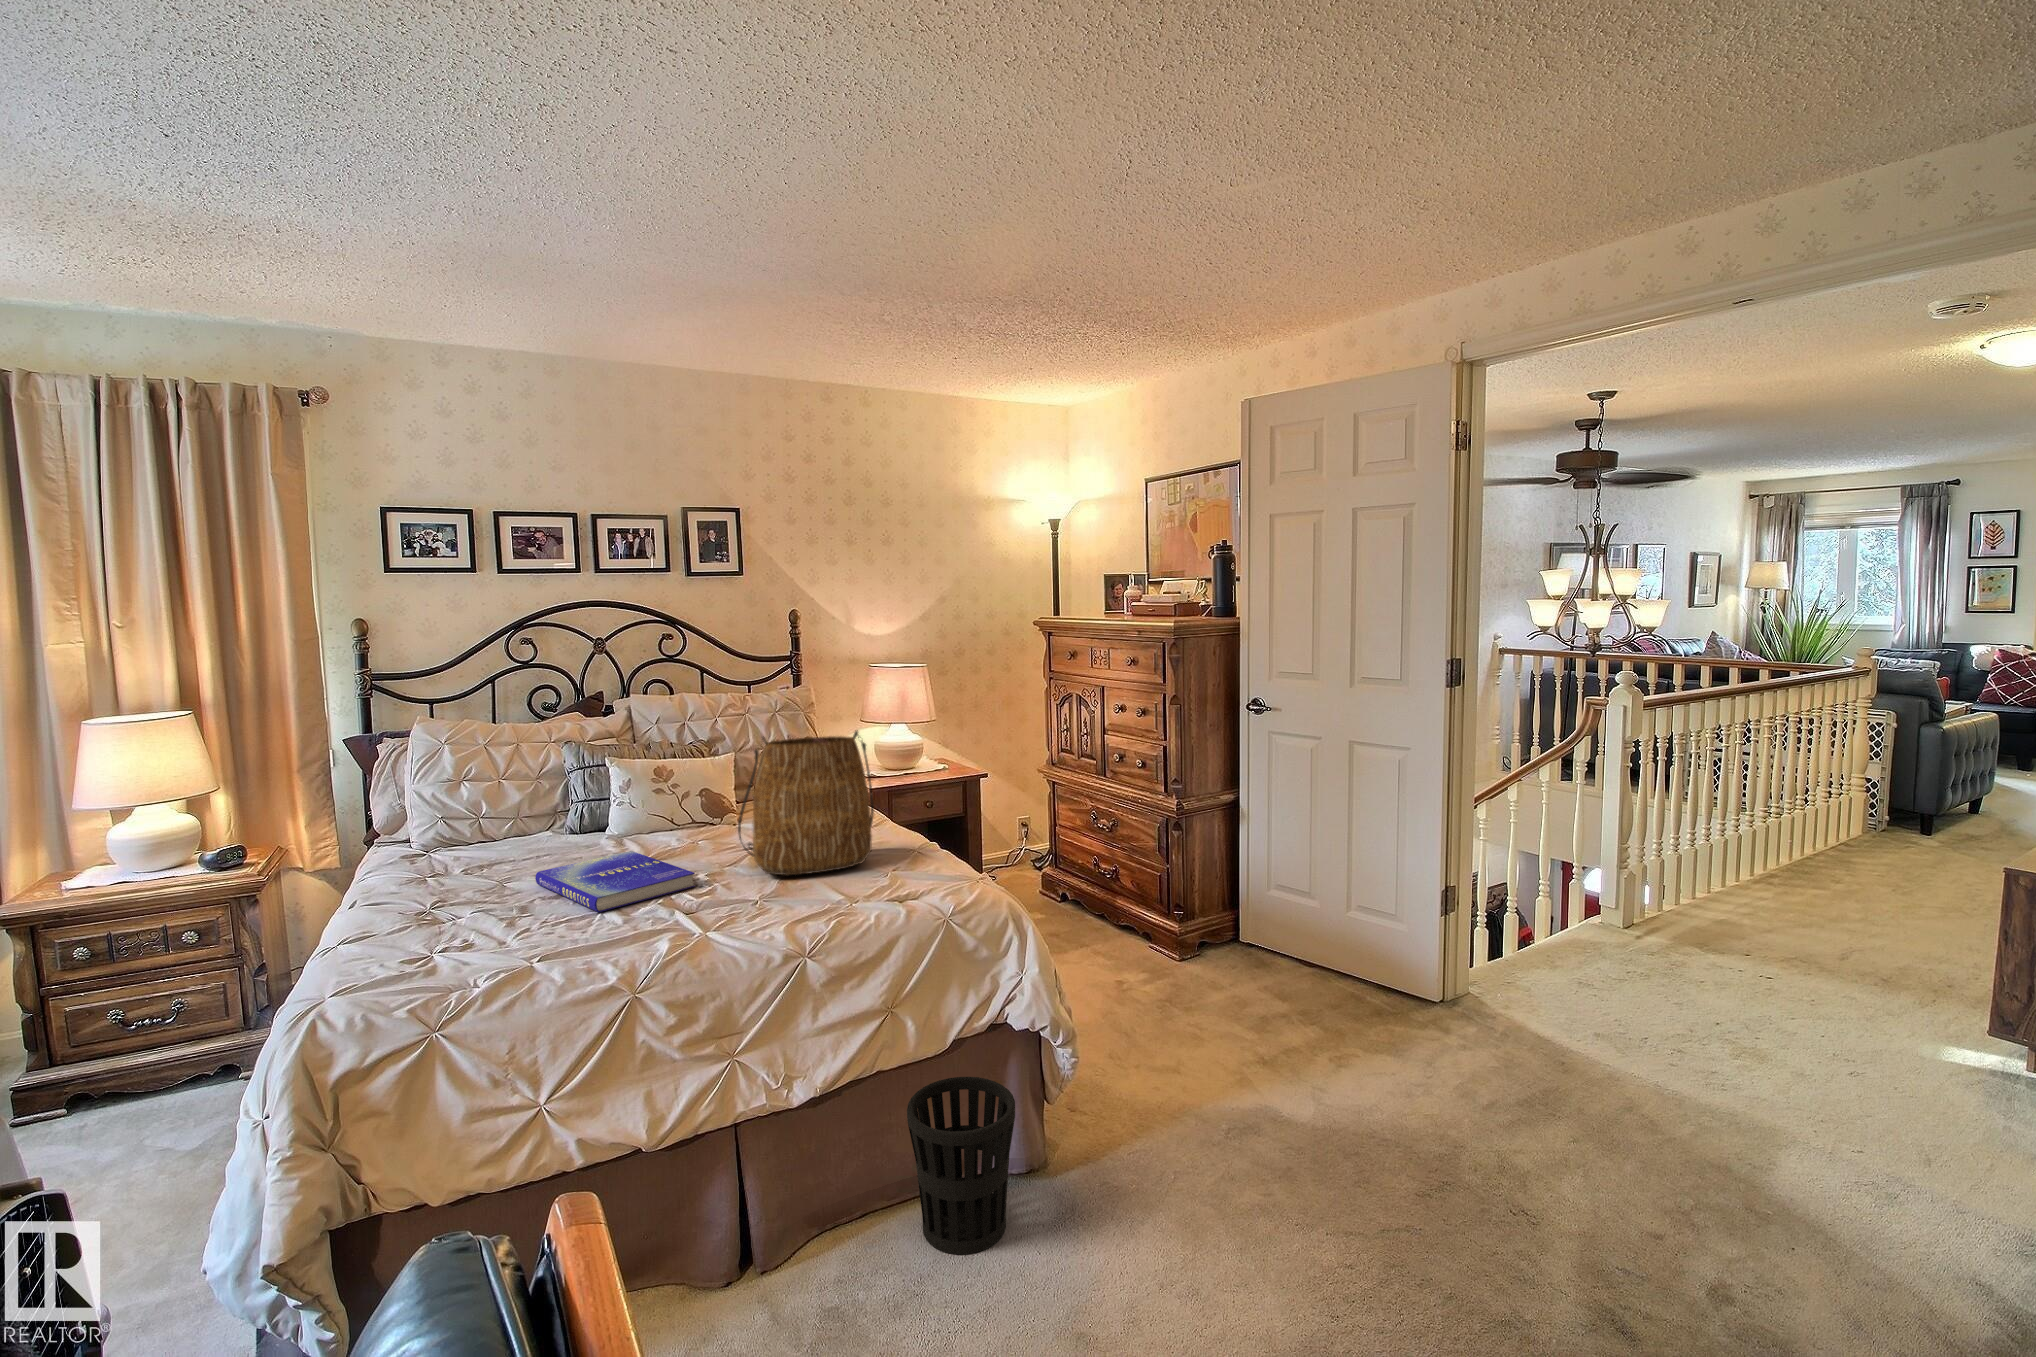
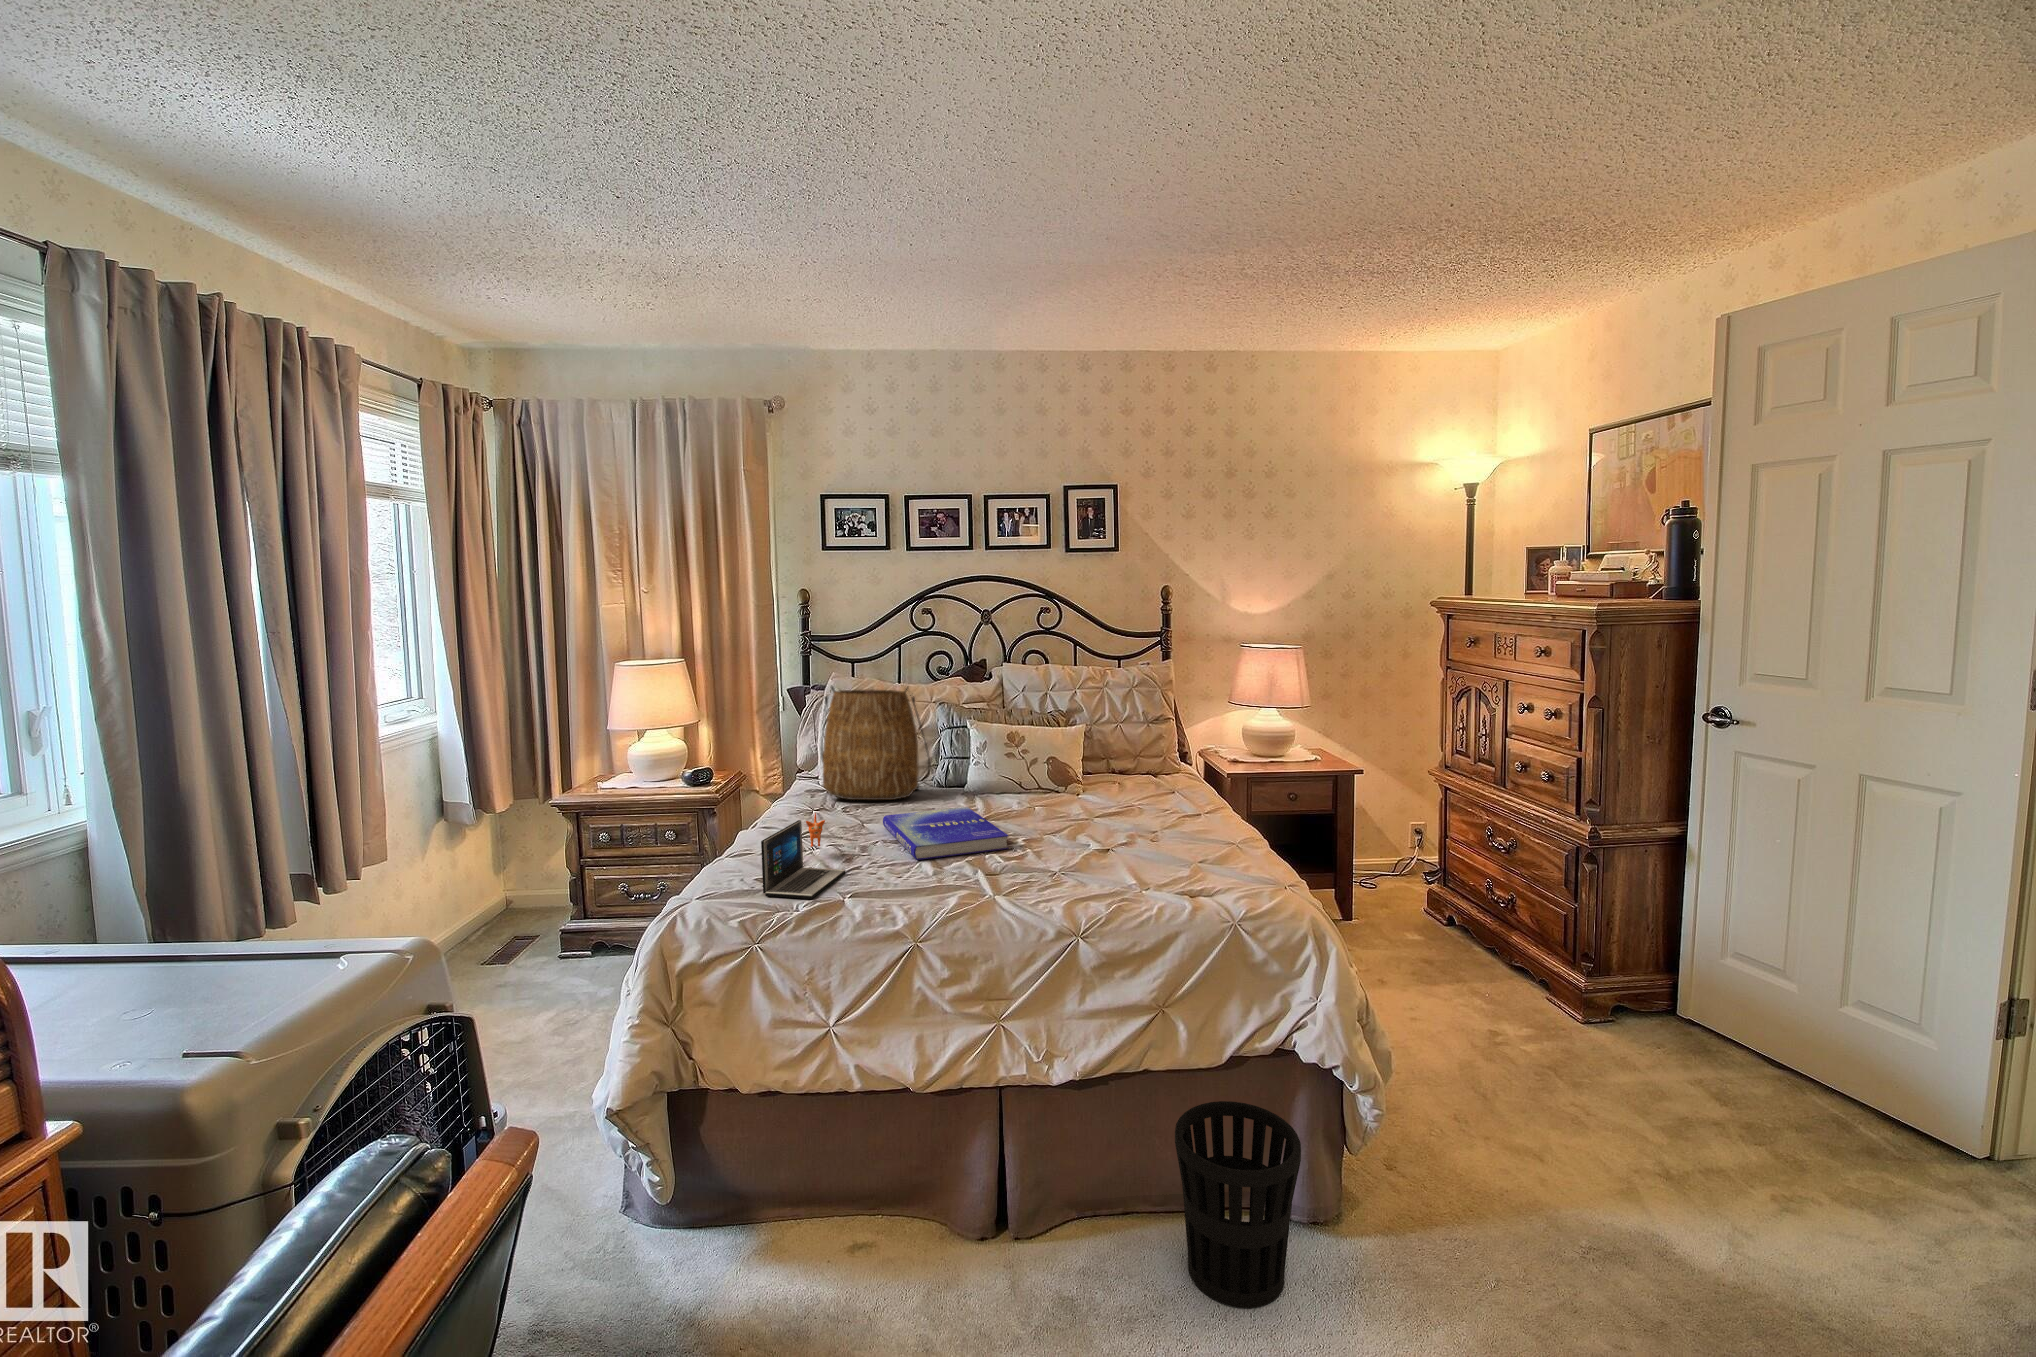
tote bag: present [738,730,874,875] -> present [821,686,930,800]
laptop: none [423,878,519,978] -> present [761,813,845,899]

